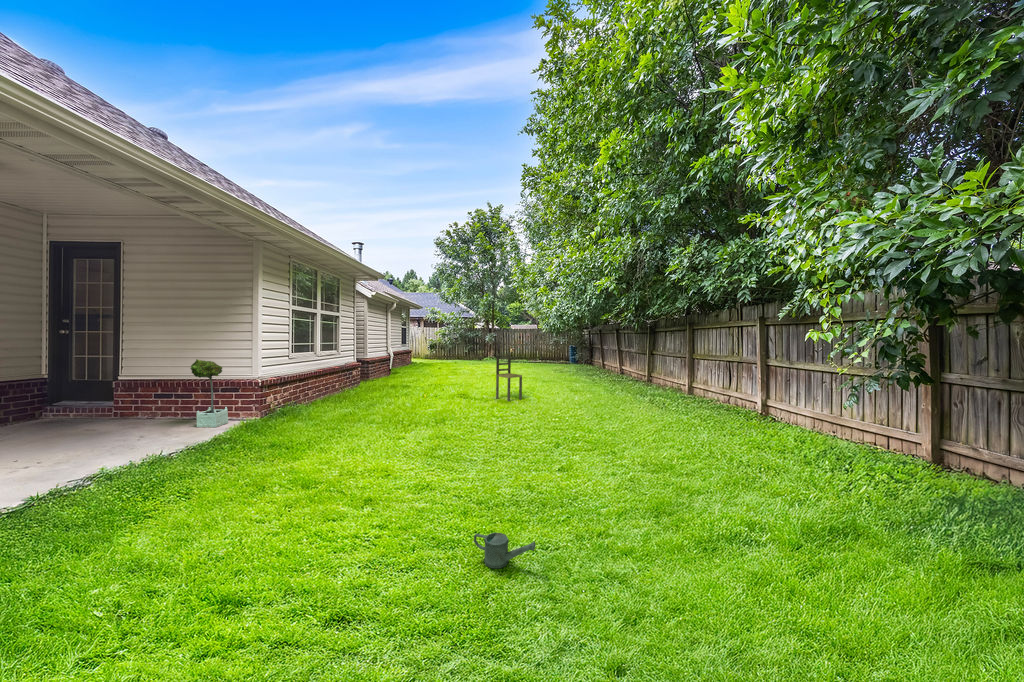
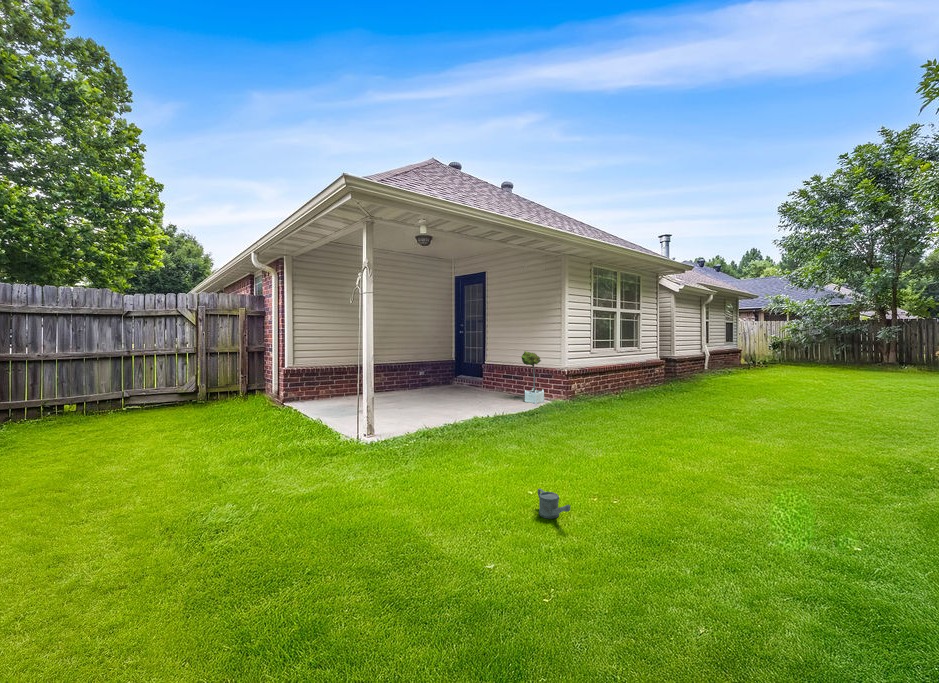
chair: present [496,353,522,401] -> none [844,354,894,423]
watering can: present [474,533,535,569] -> present [538,489,570,519]

